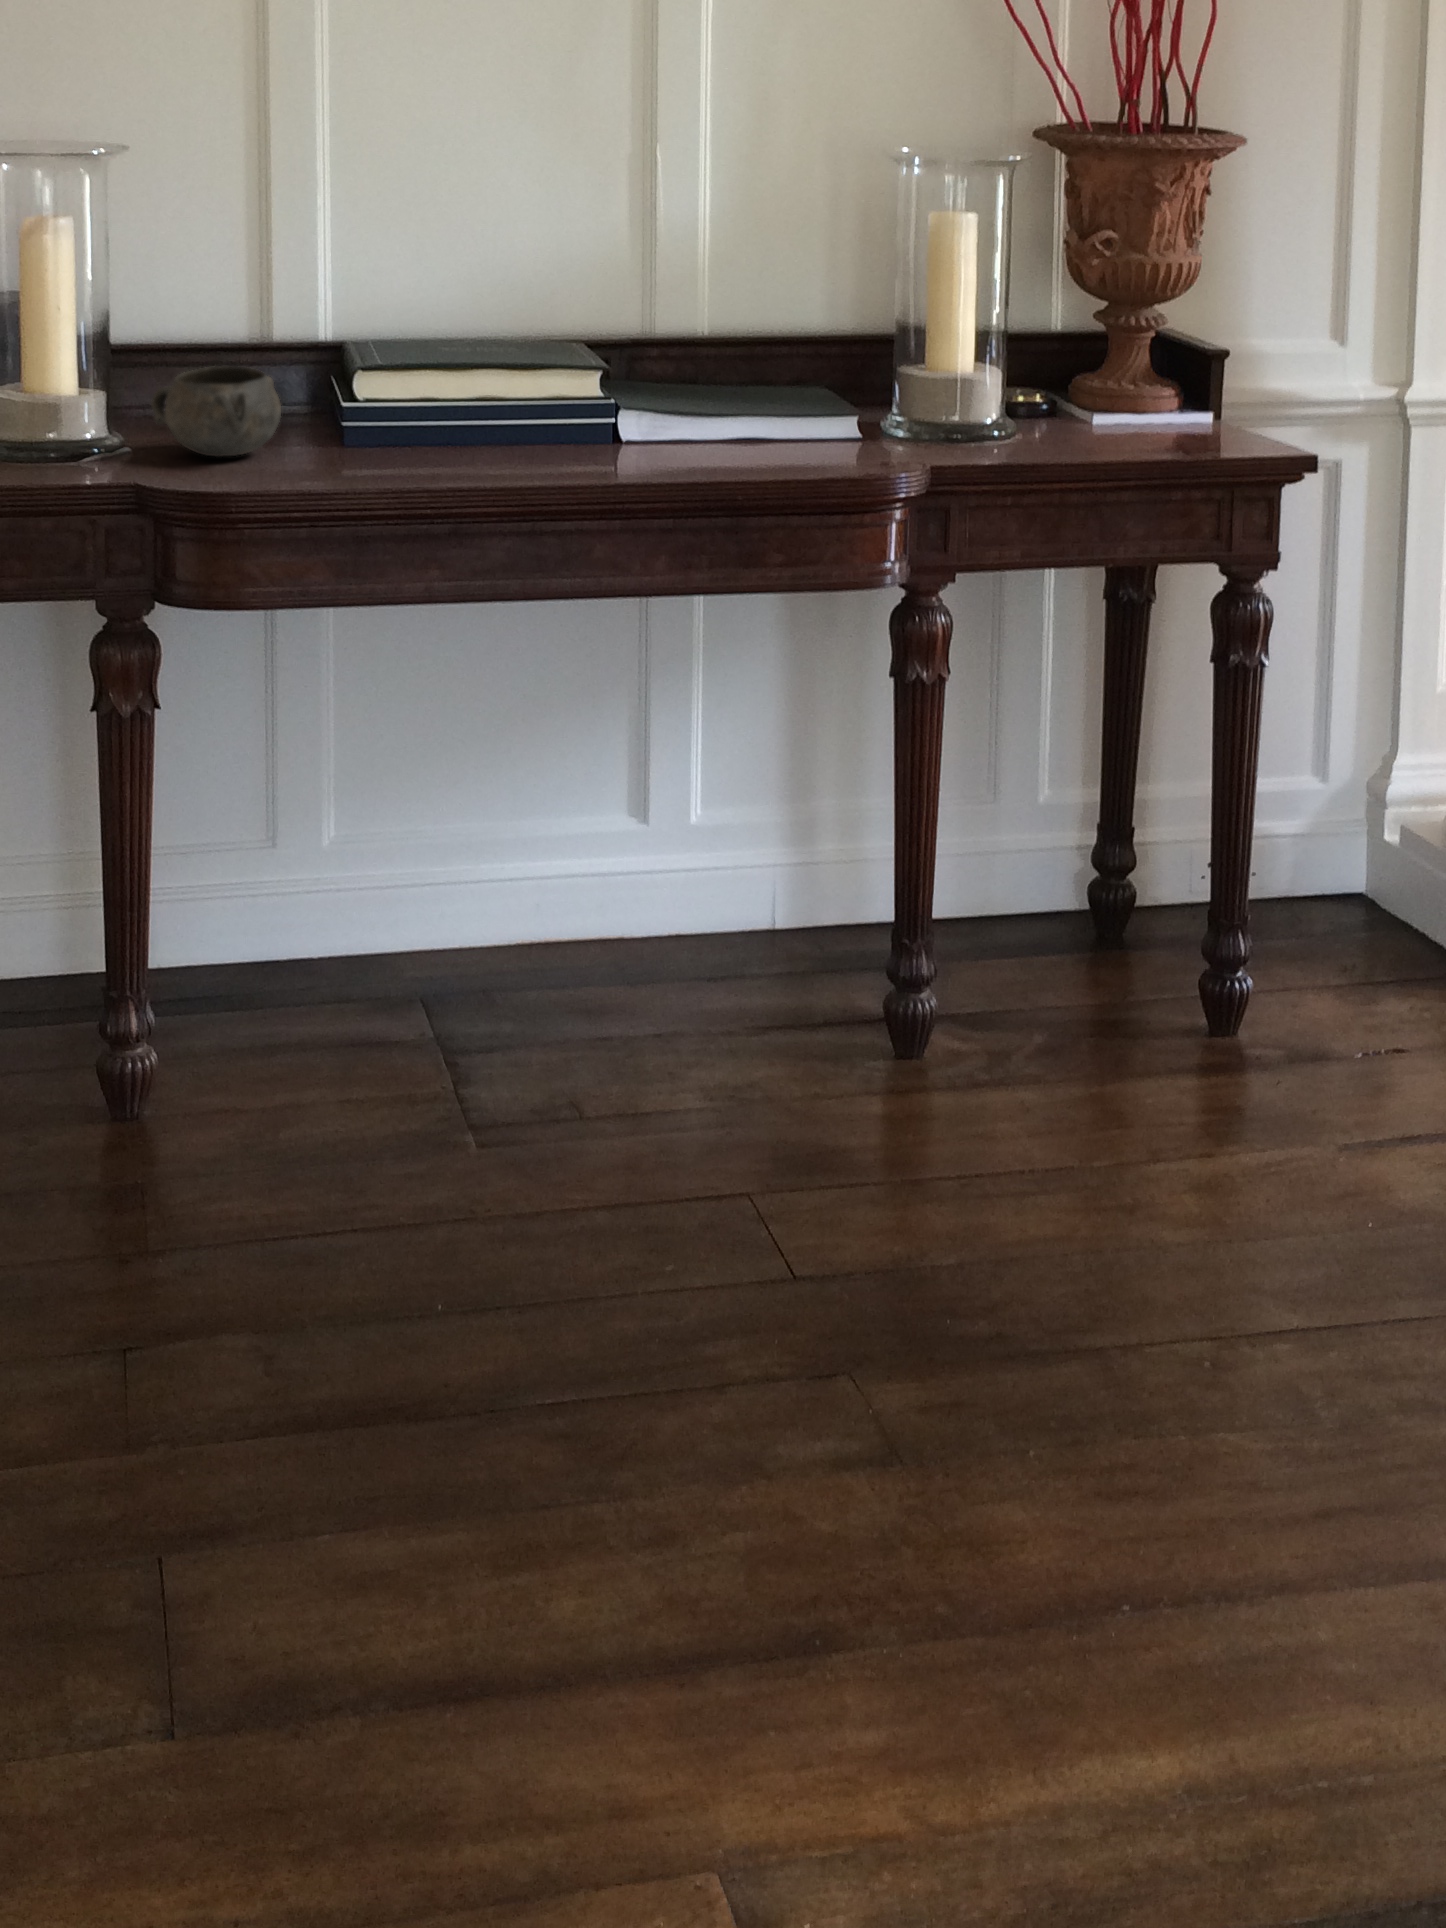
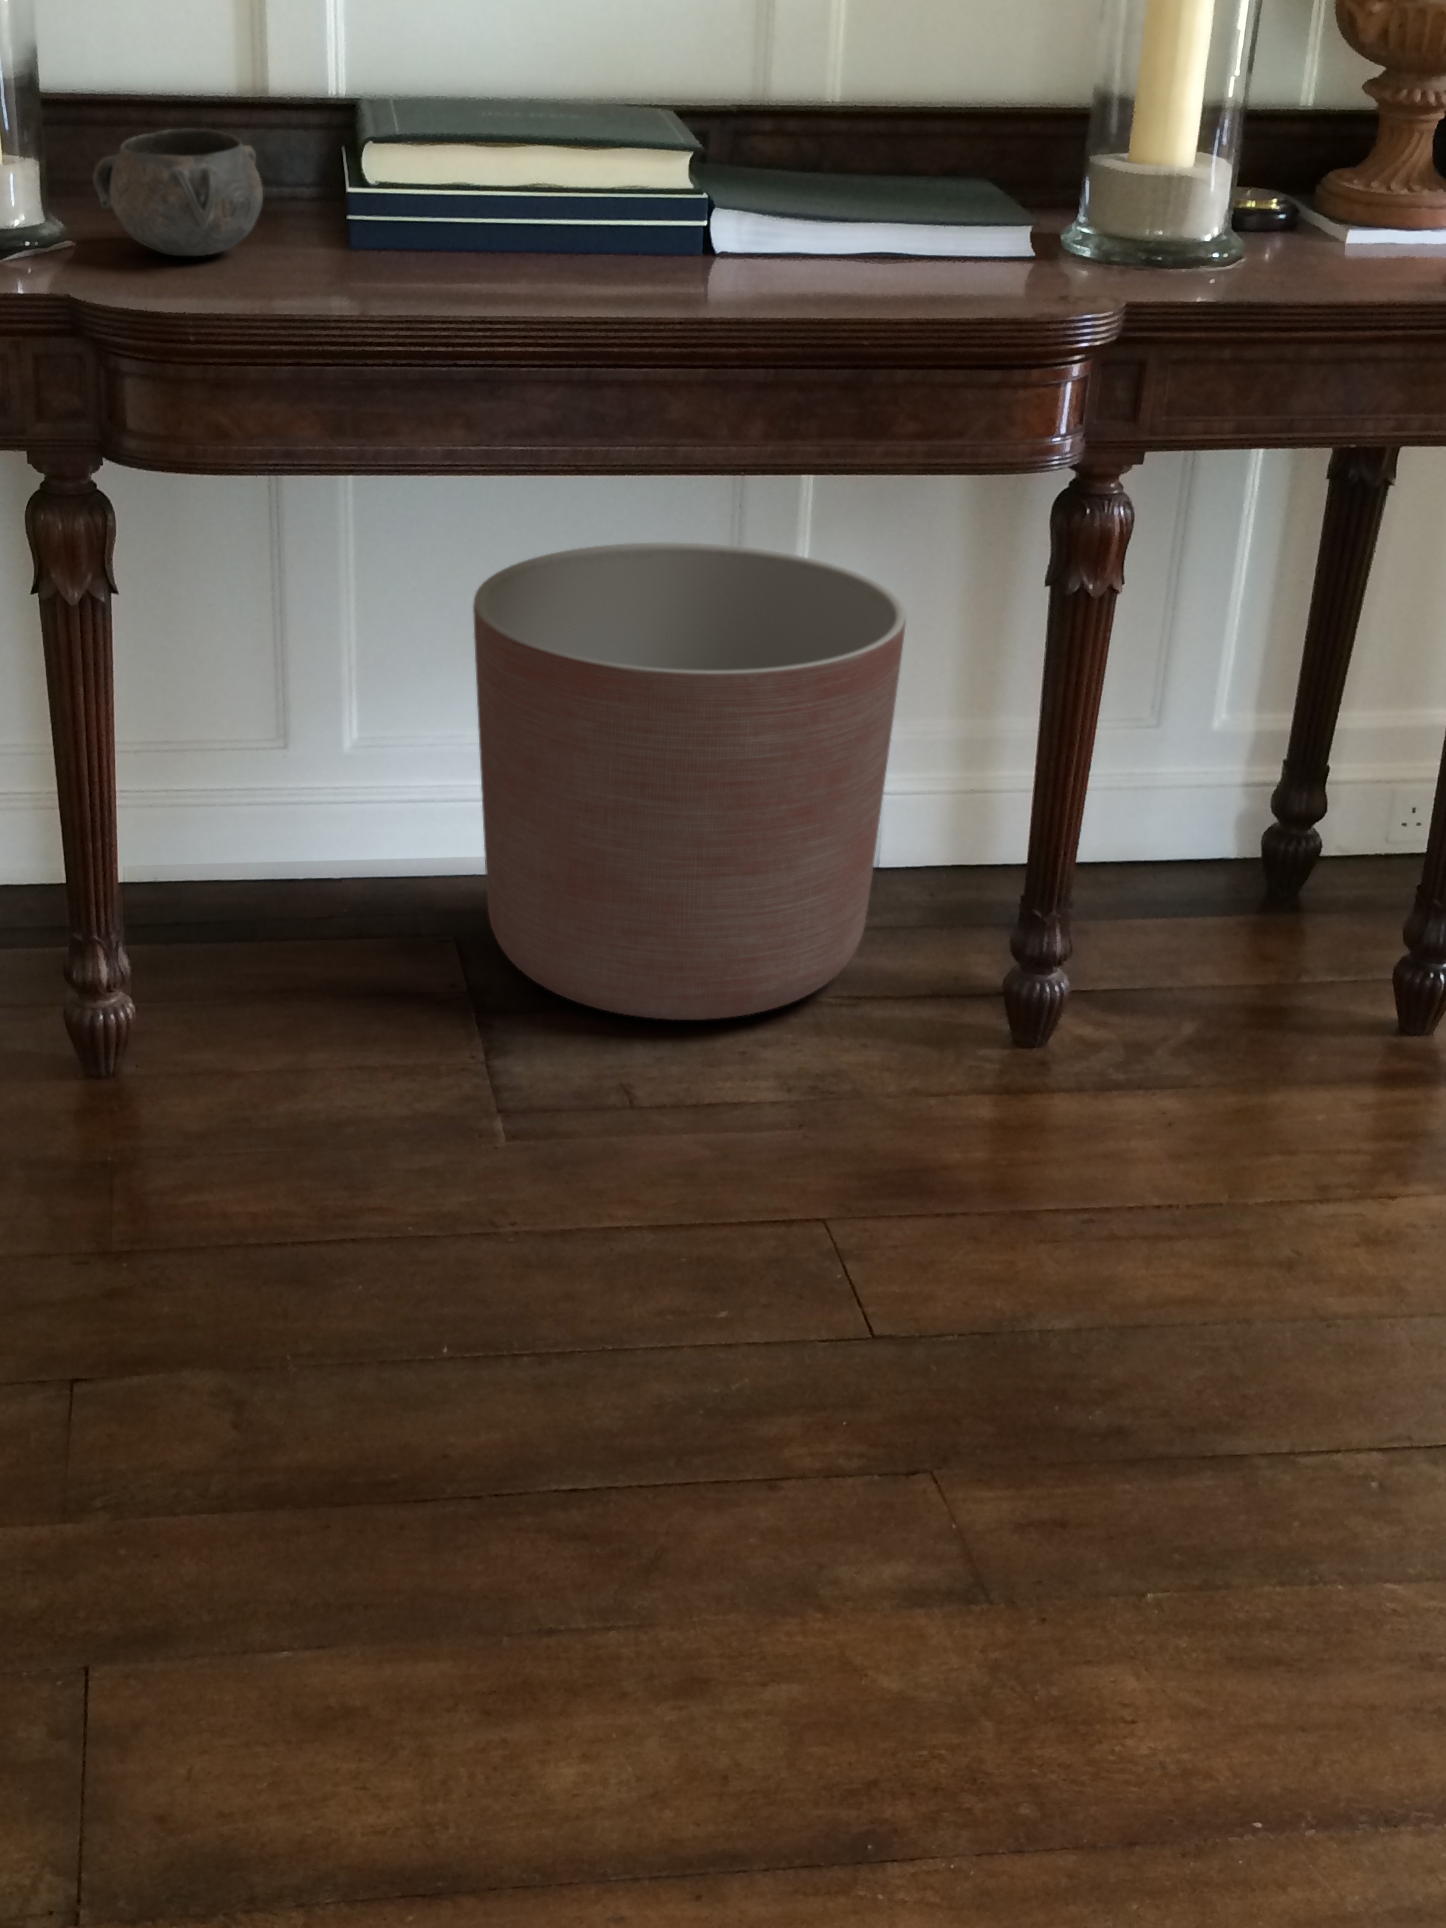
planter: none [437,670,783,1054] -> present [473,543,906,1020]

